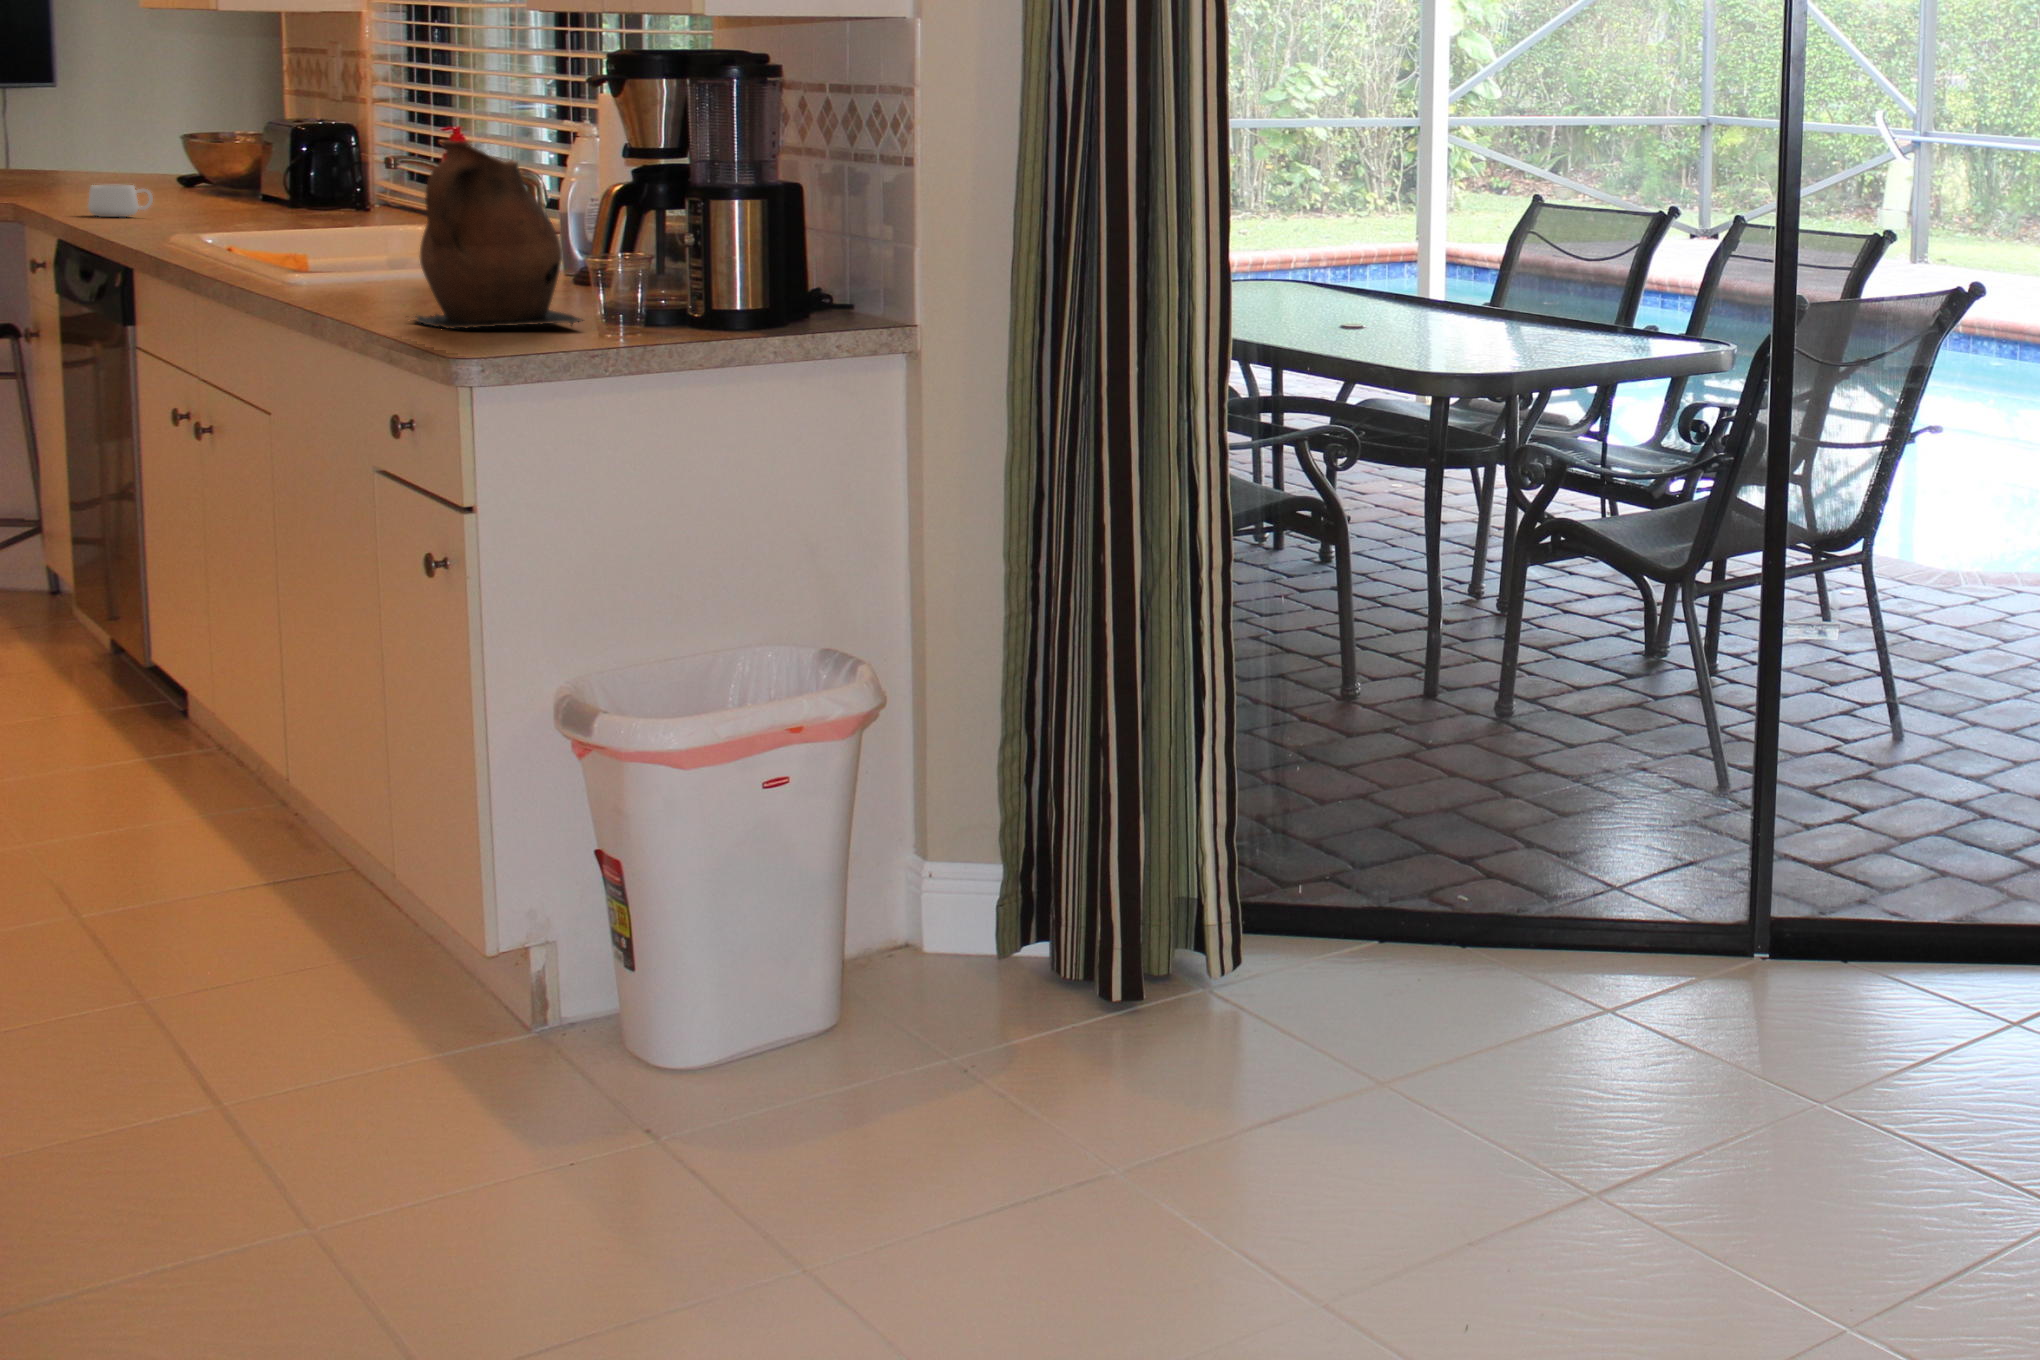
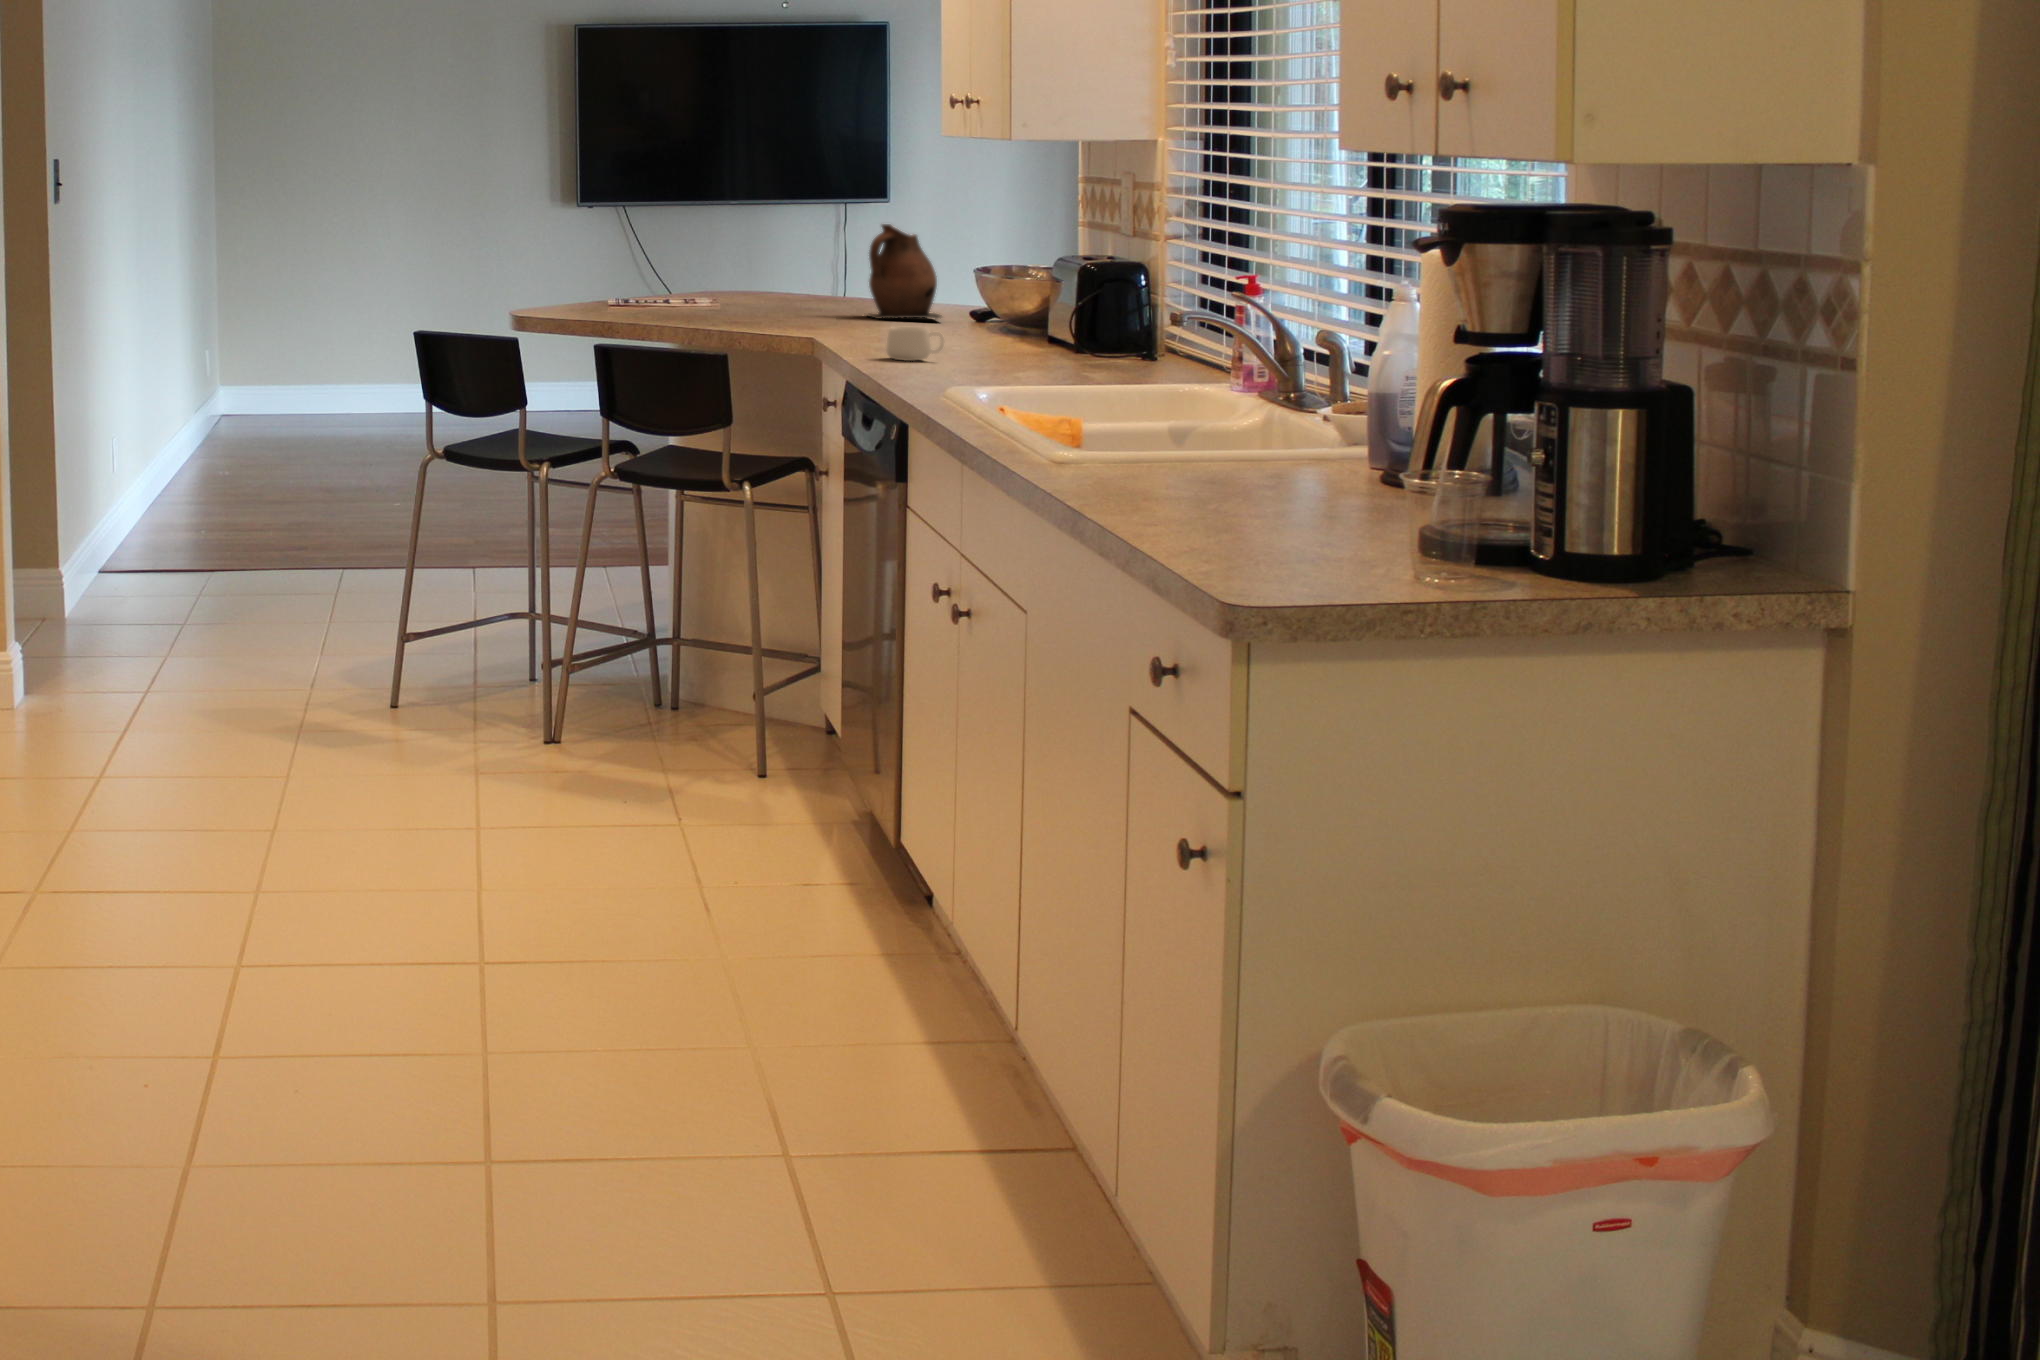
ceramic pitcher: present [415,141,582,329] -> present [869,224,941,319]

